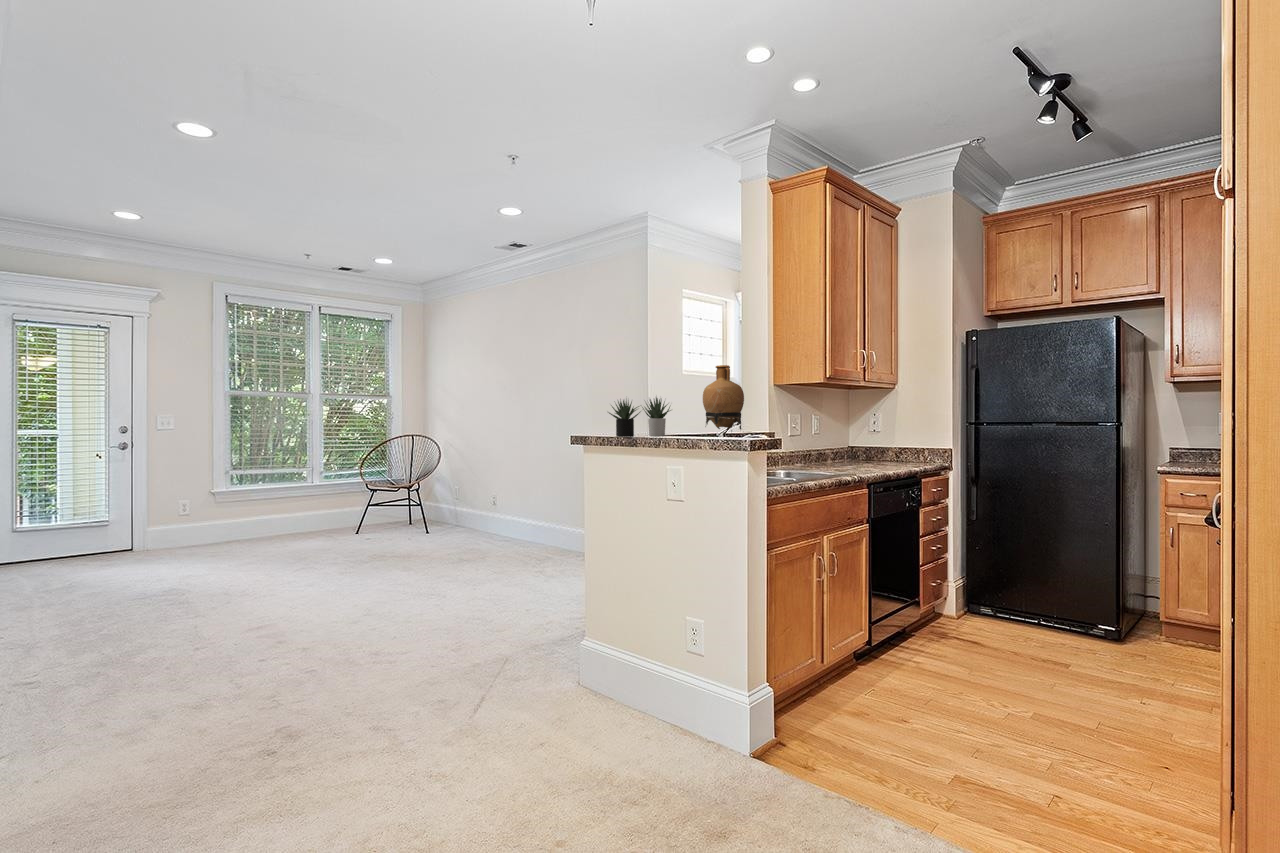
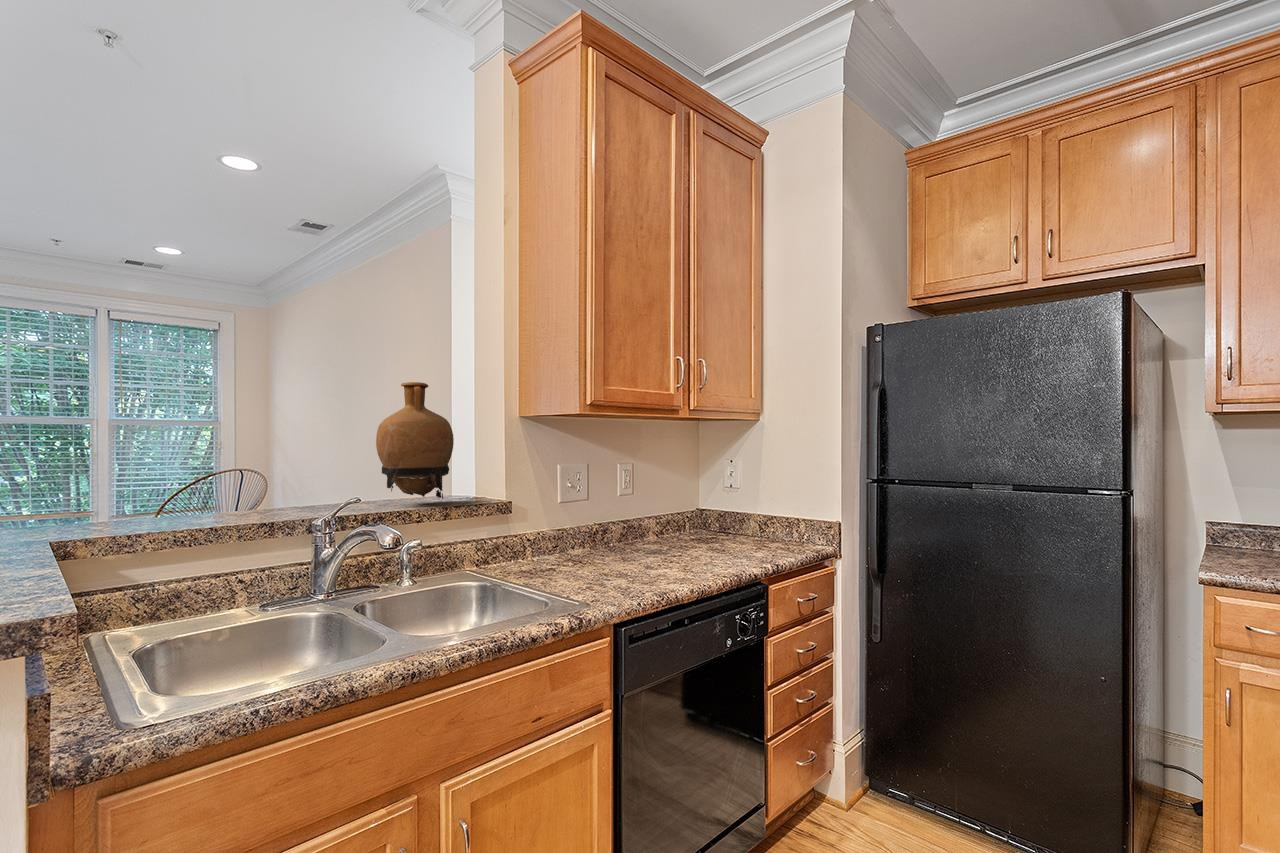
succulent plant: present [608,397,671,437] -> none [79,439,264,528]

